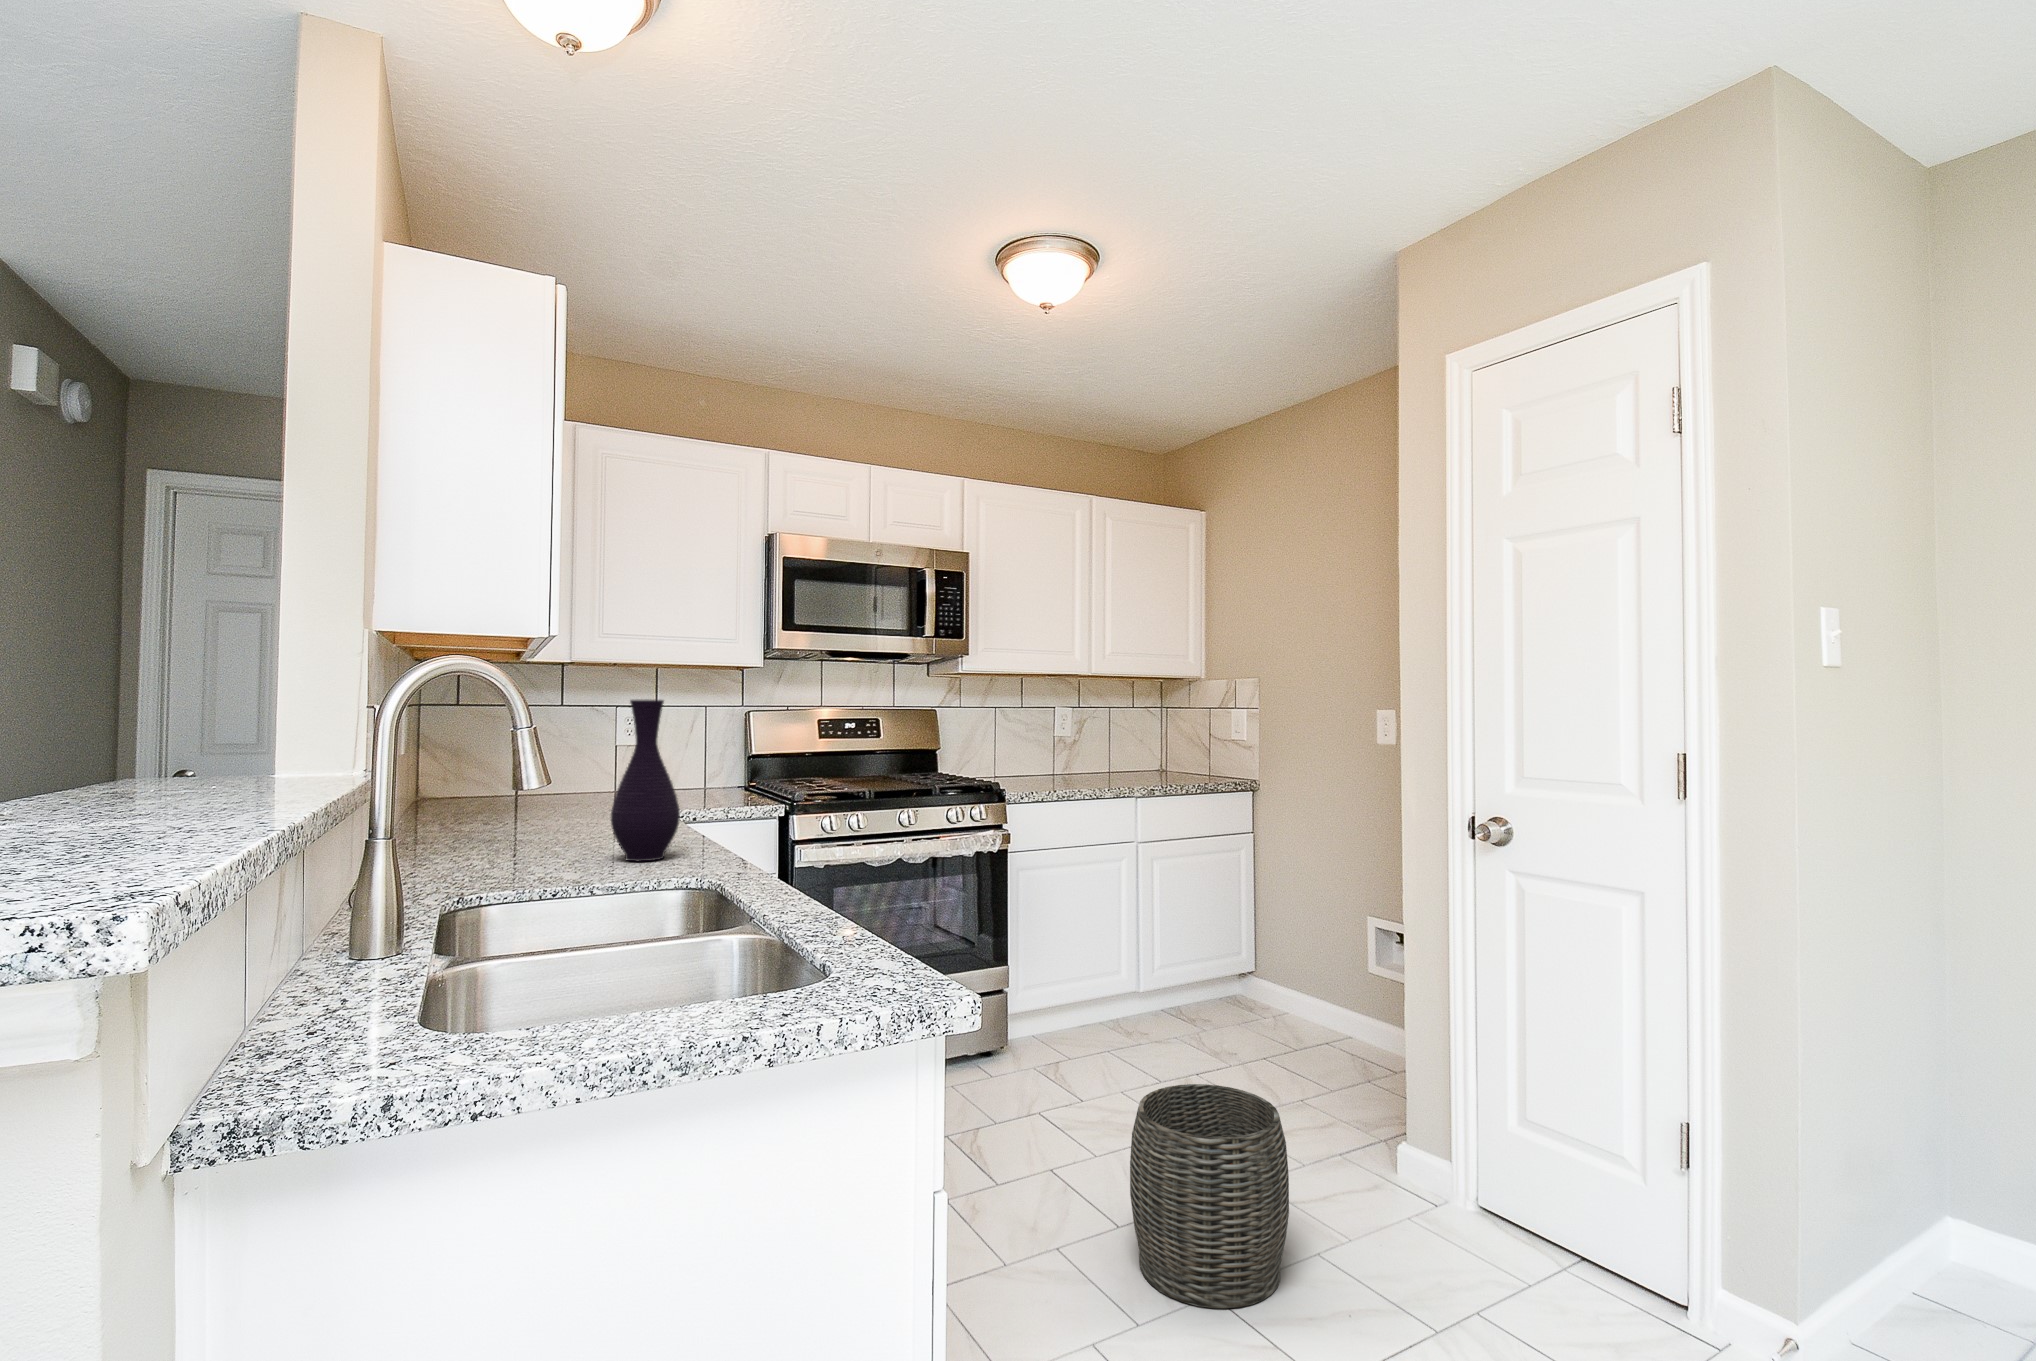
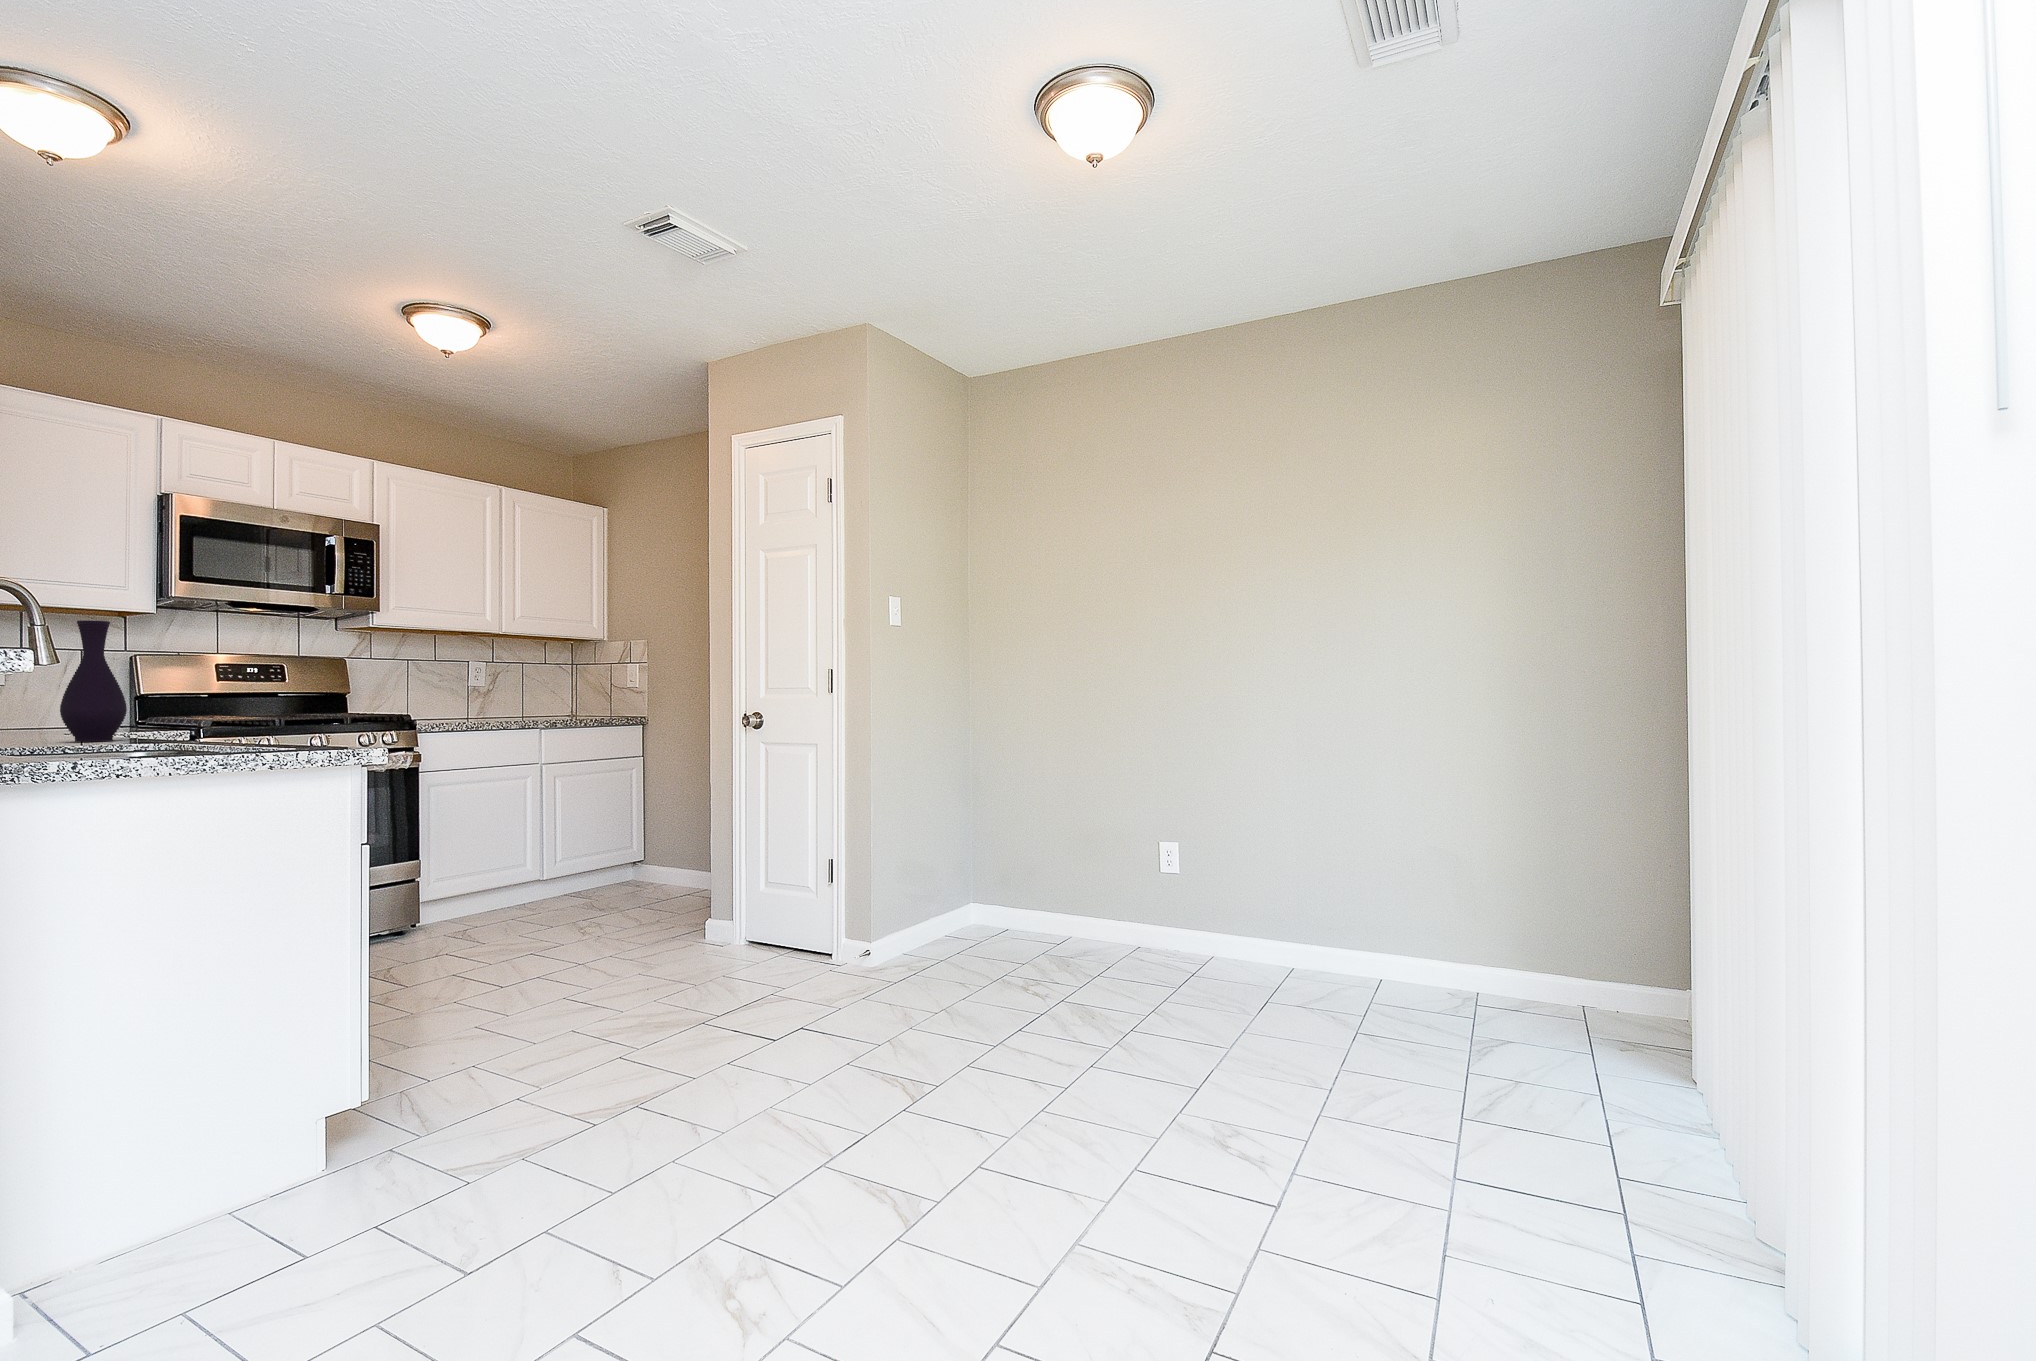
woven basket: present [1130,1084,1289,1308] -> none [511,887,621,1009]

